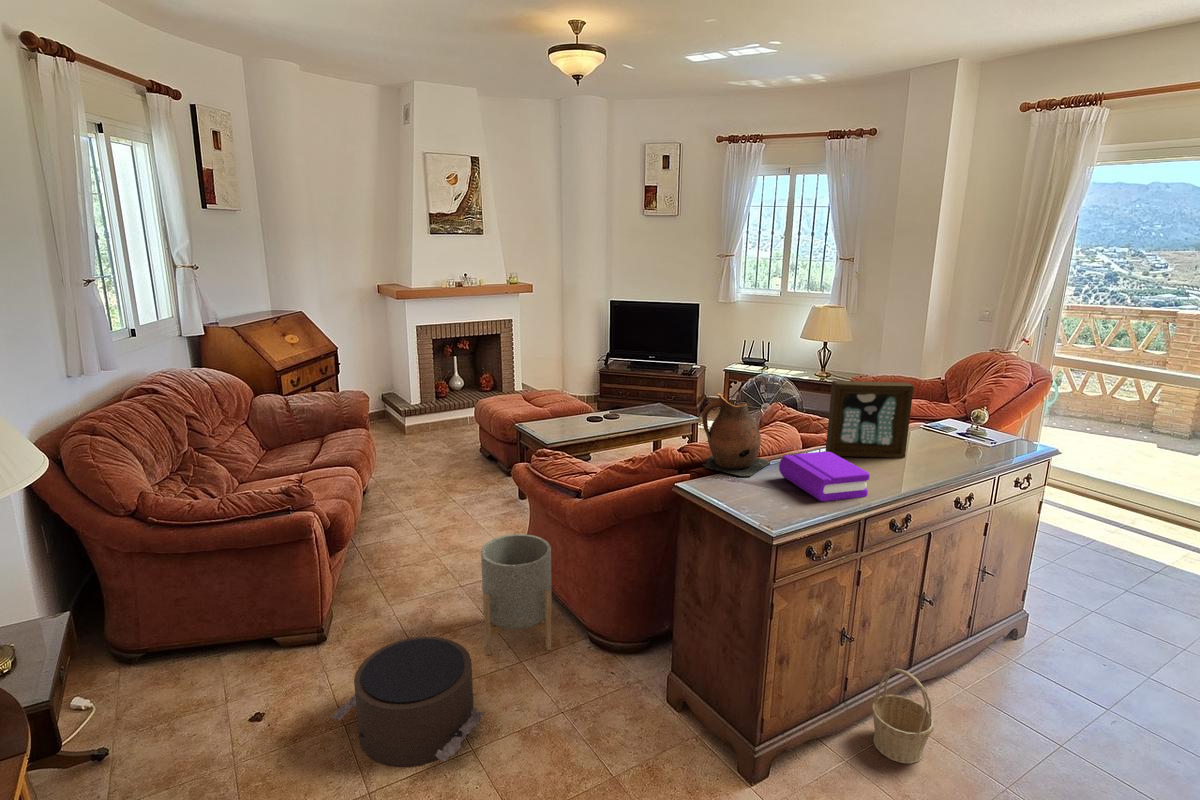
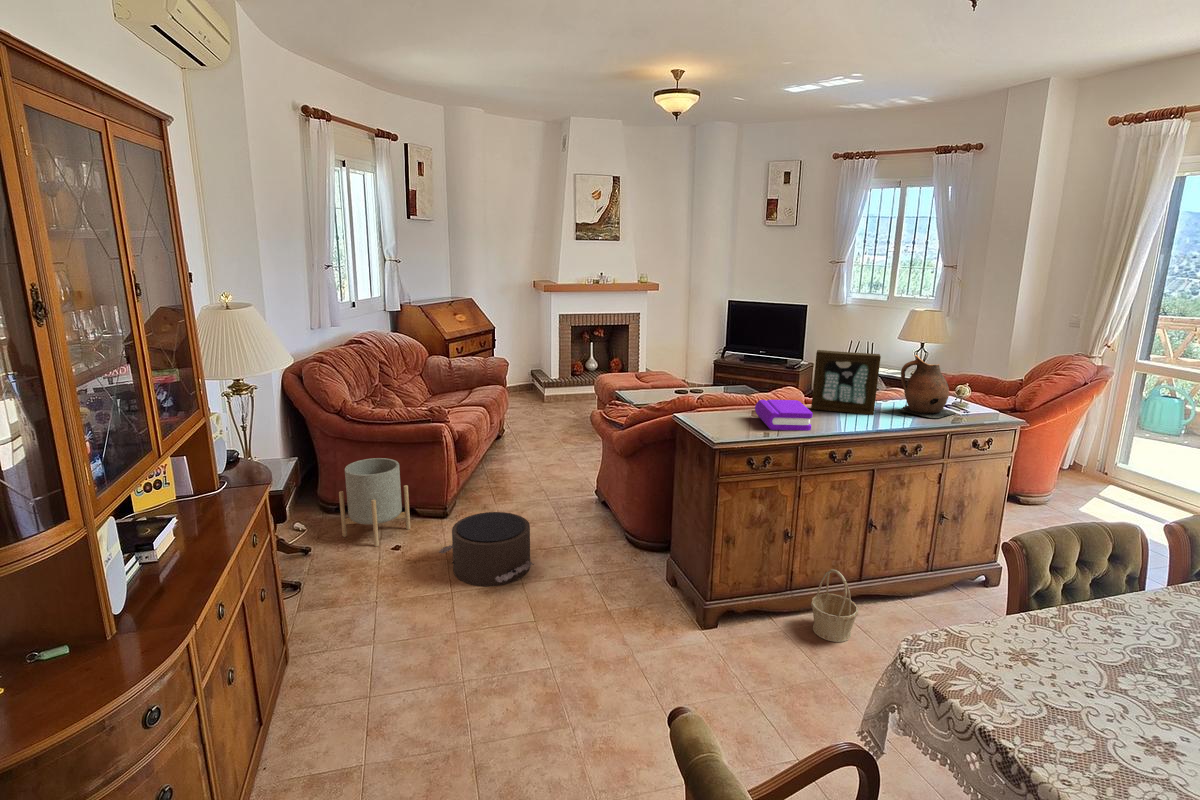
ceramic pitcher: present [702,393,770,477] -> present [898,355,956,419]
planter: present [481,534,552,655] -> present [339,458,410,546]

